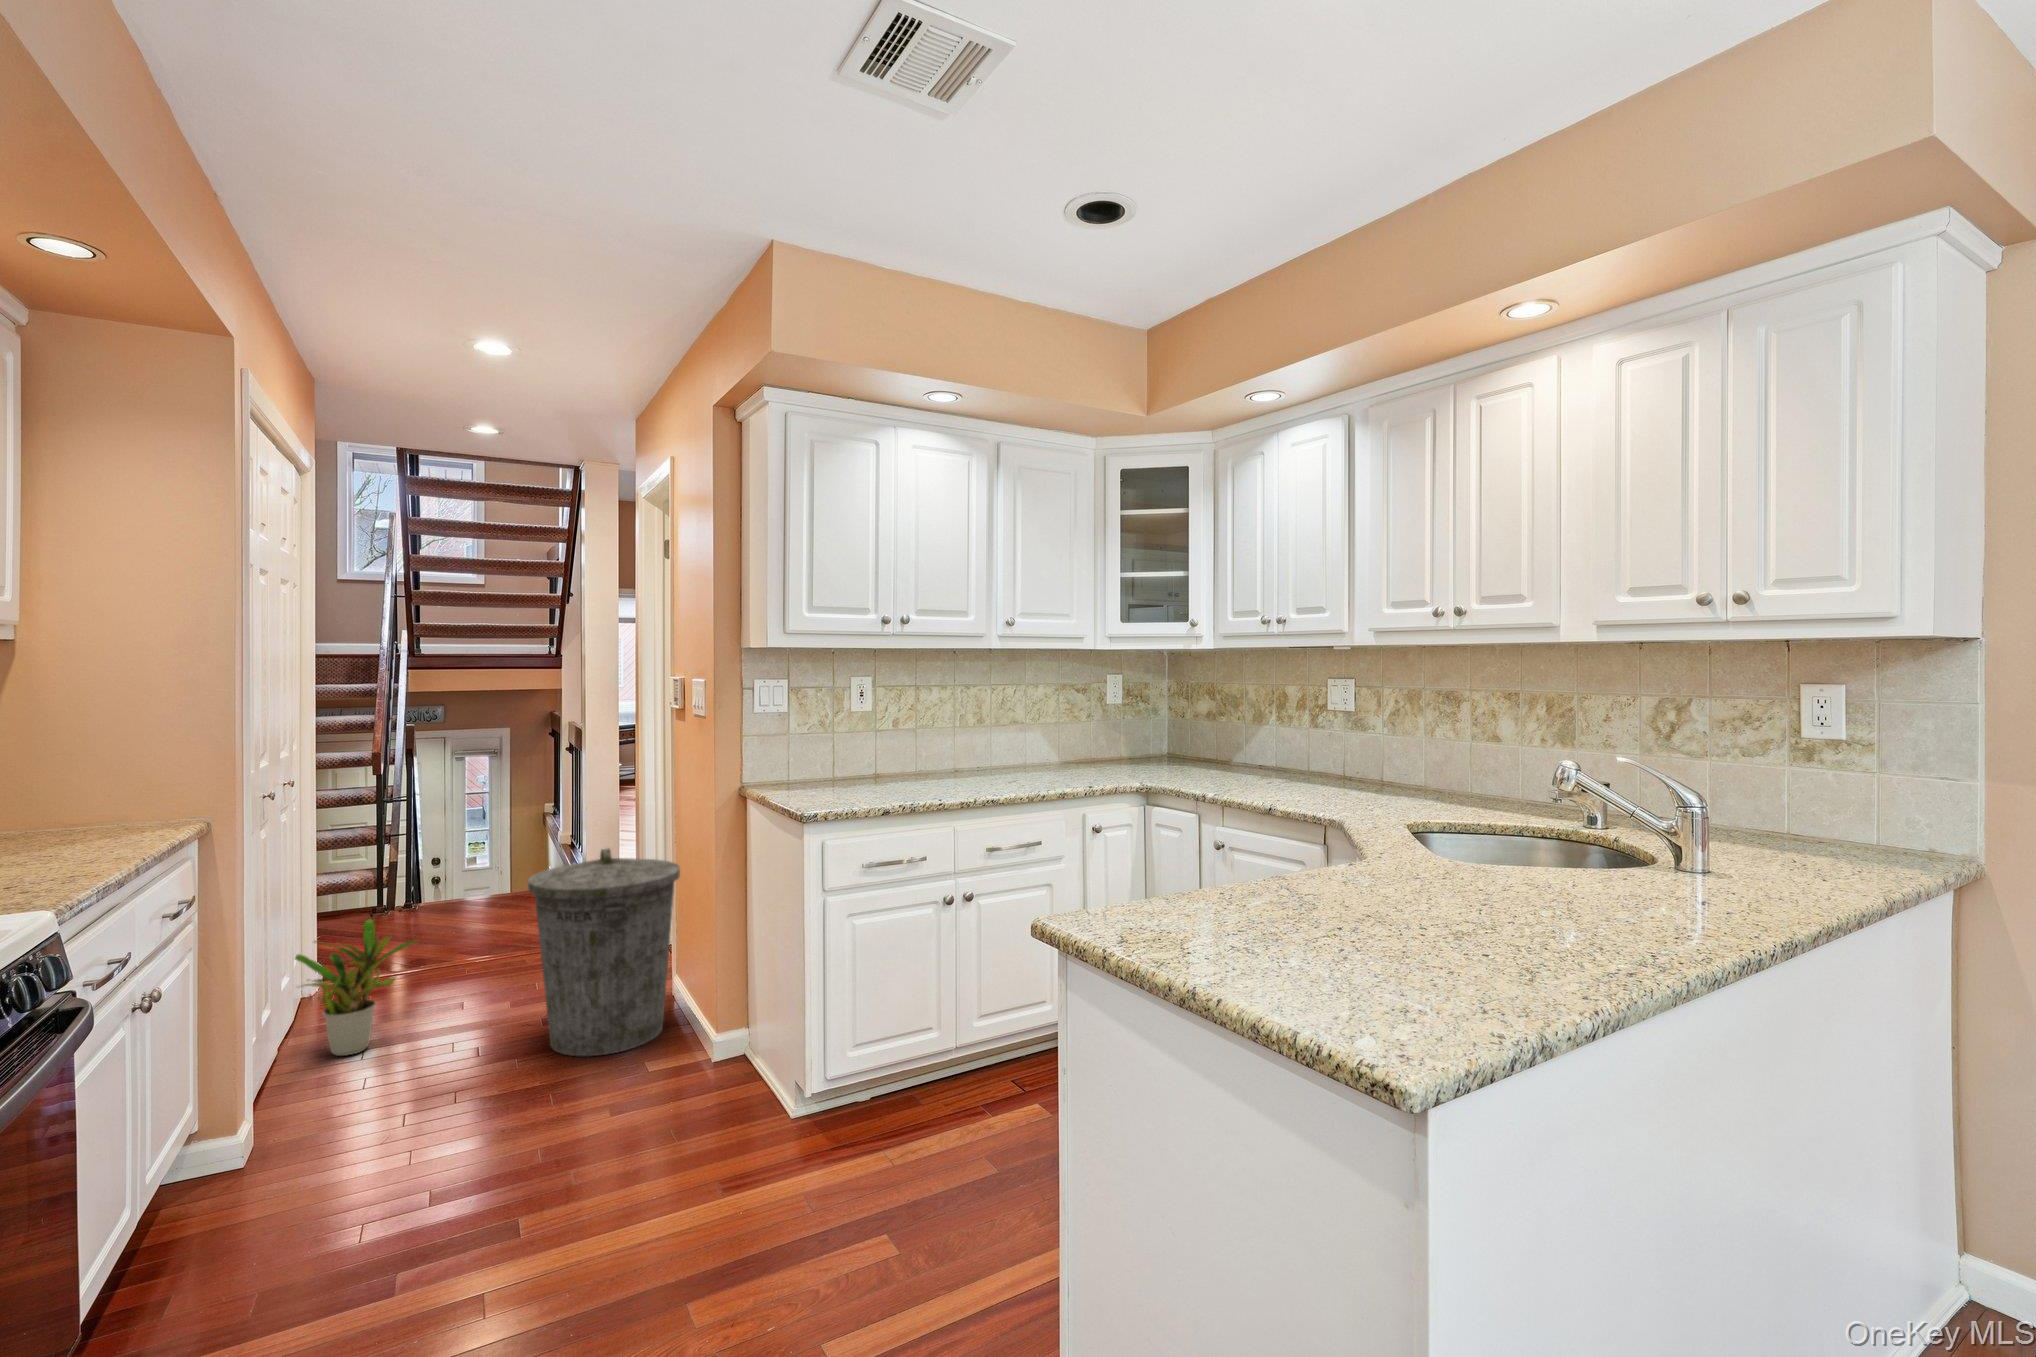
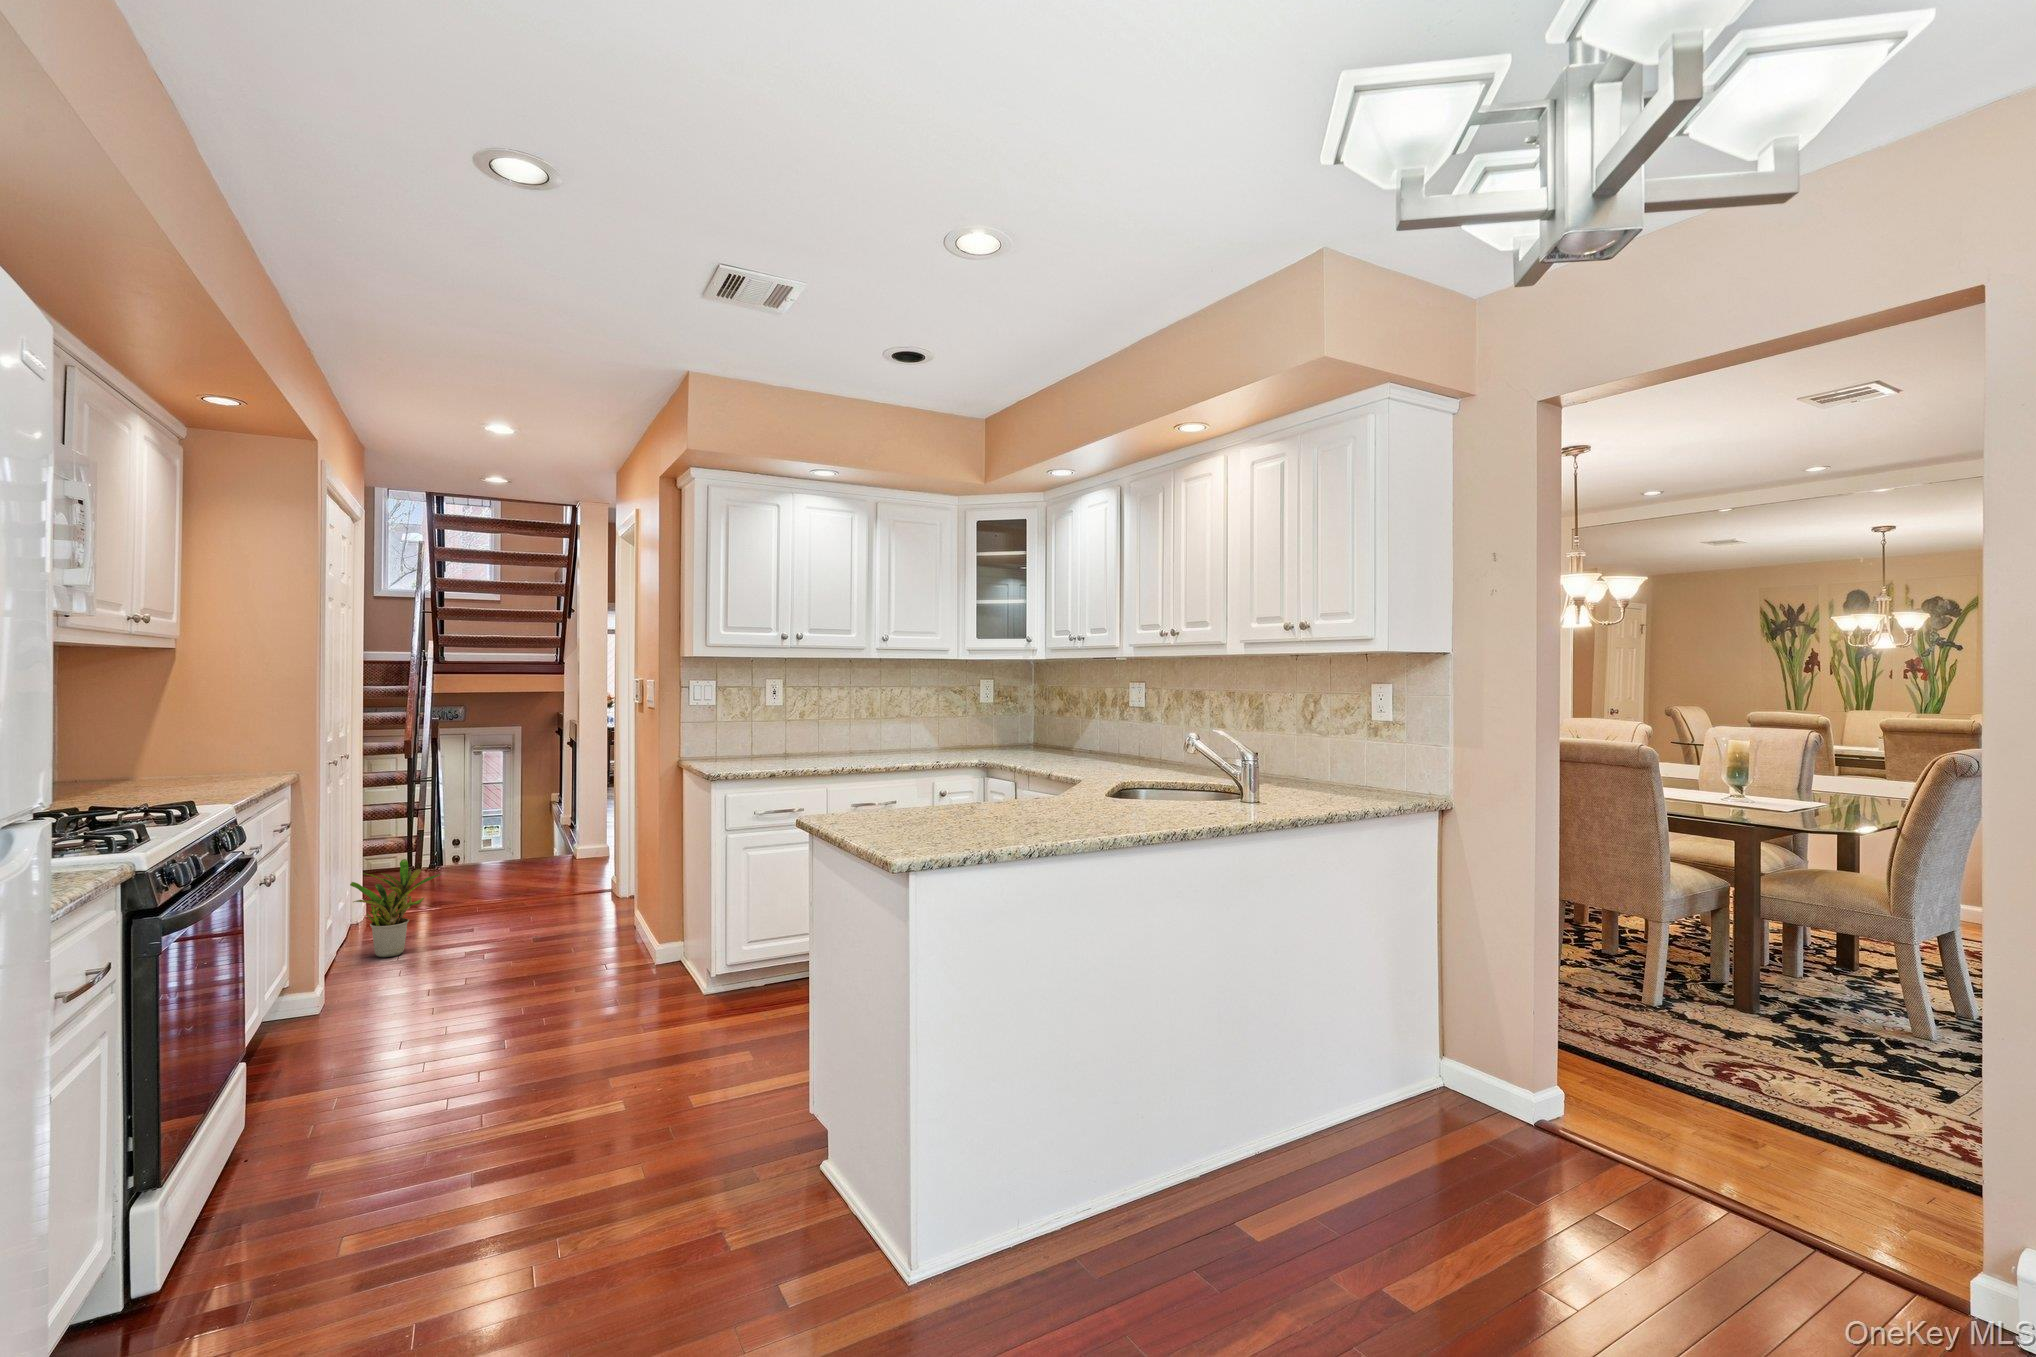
trash can: present [528,848,680,1056] -> none [521,807,636,959]

